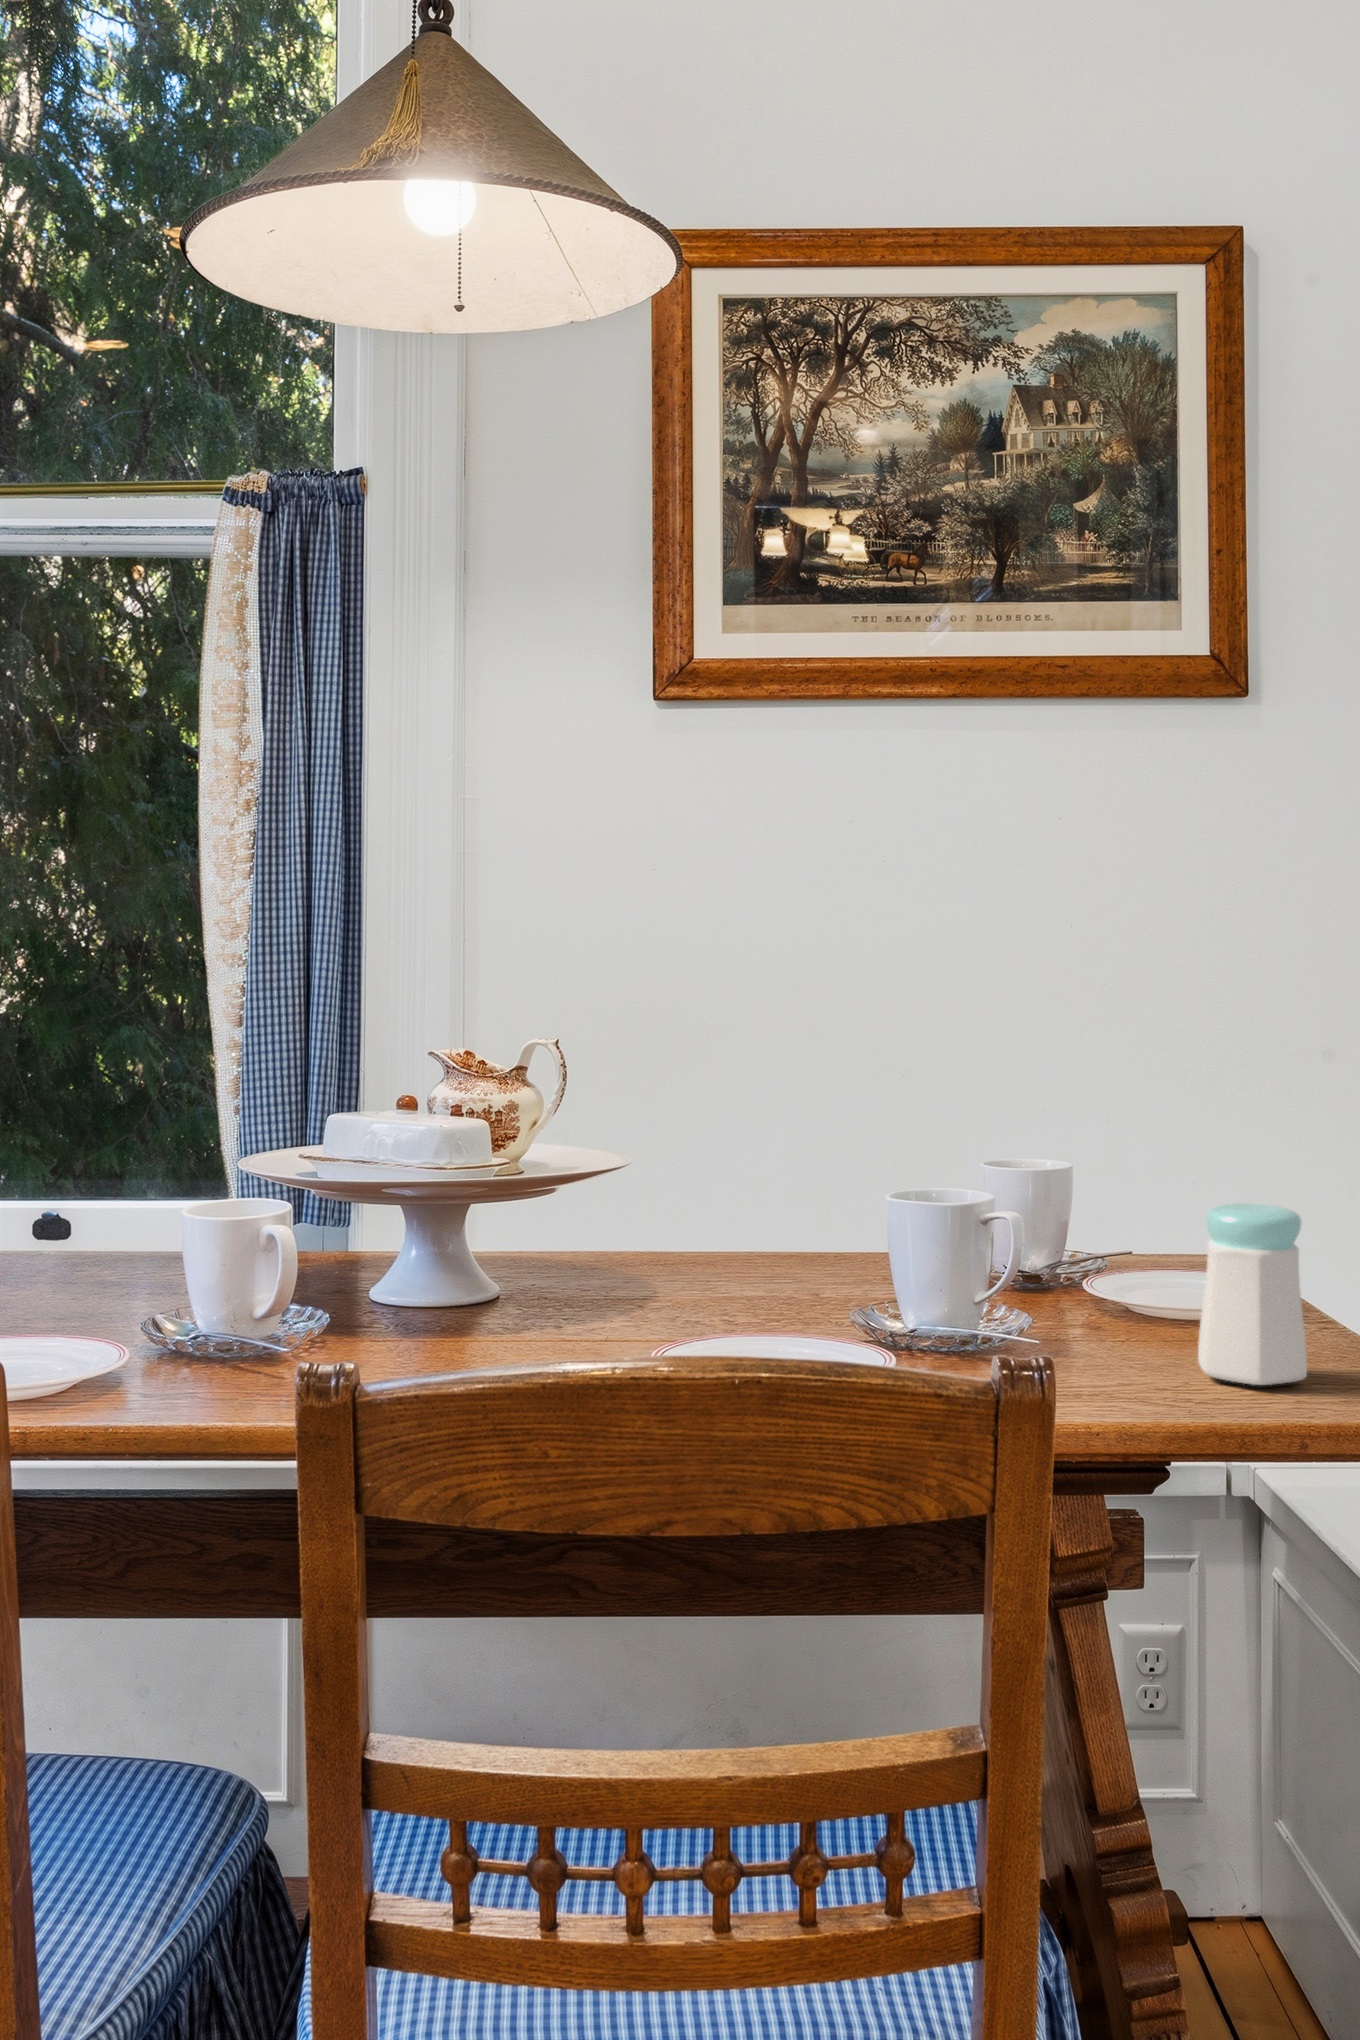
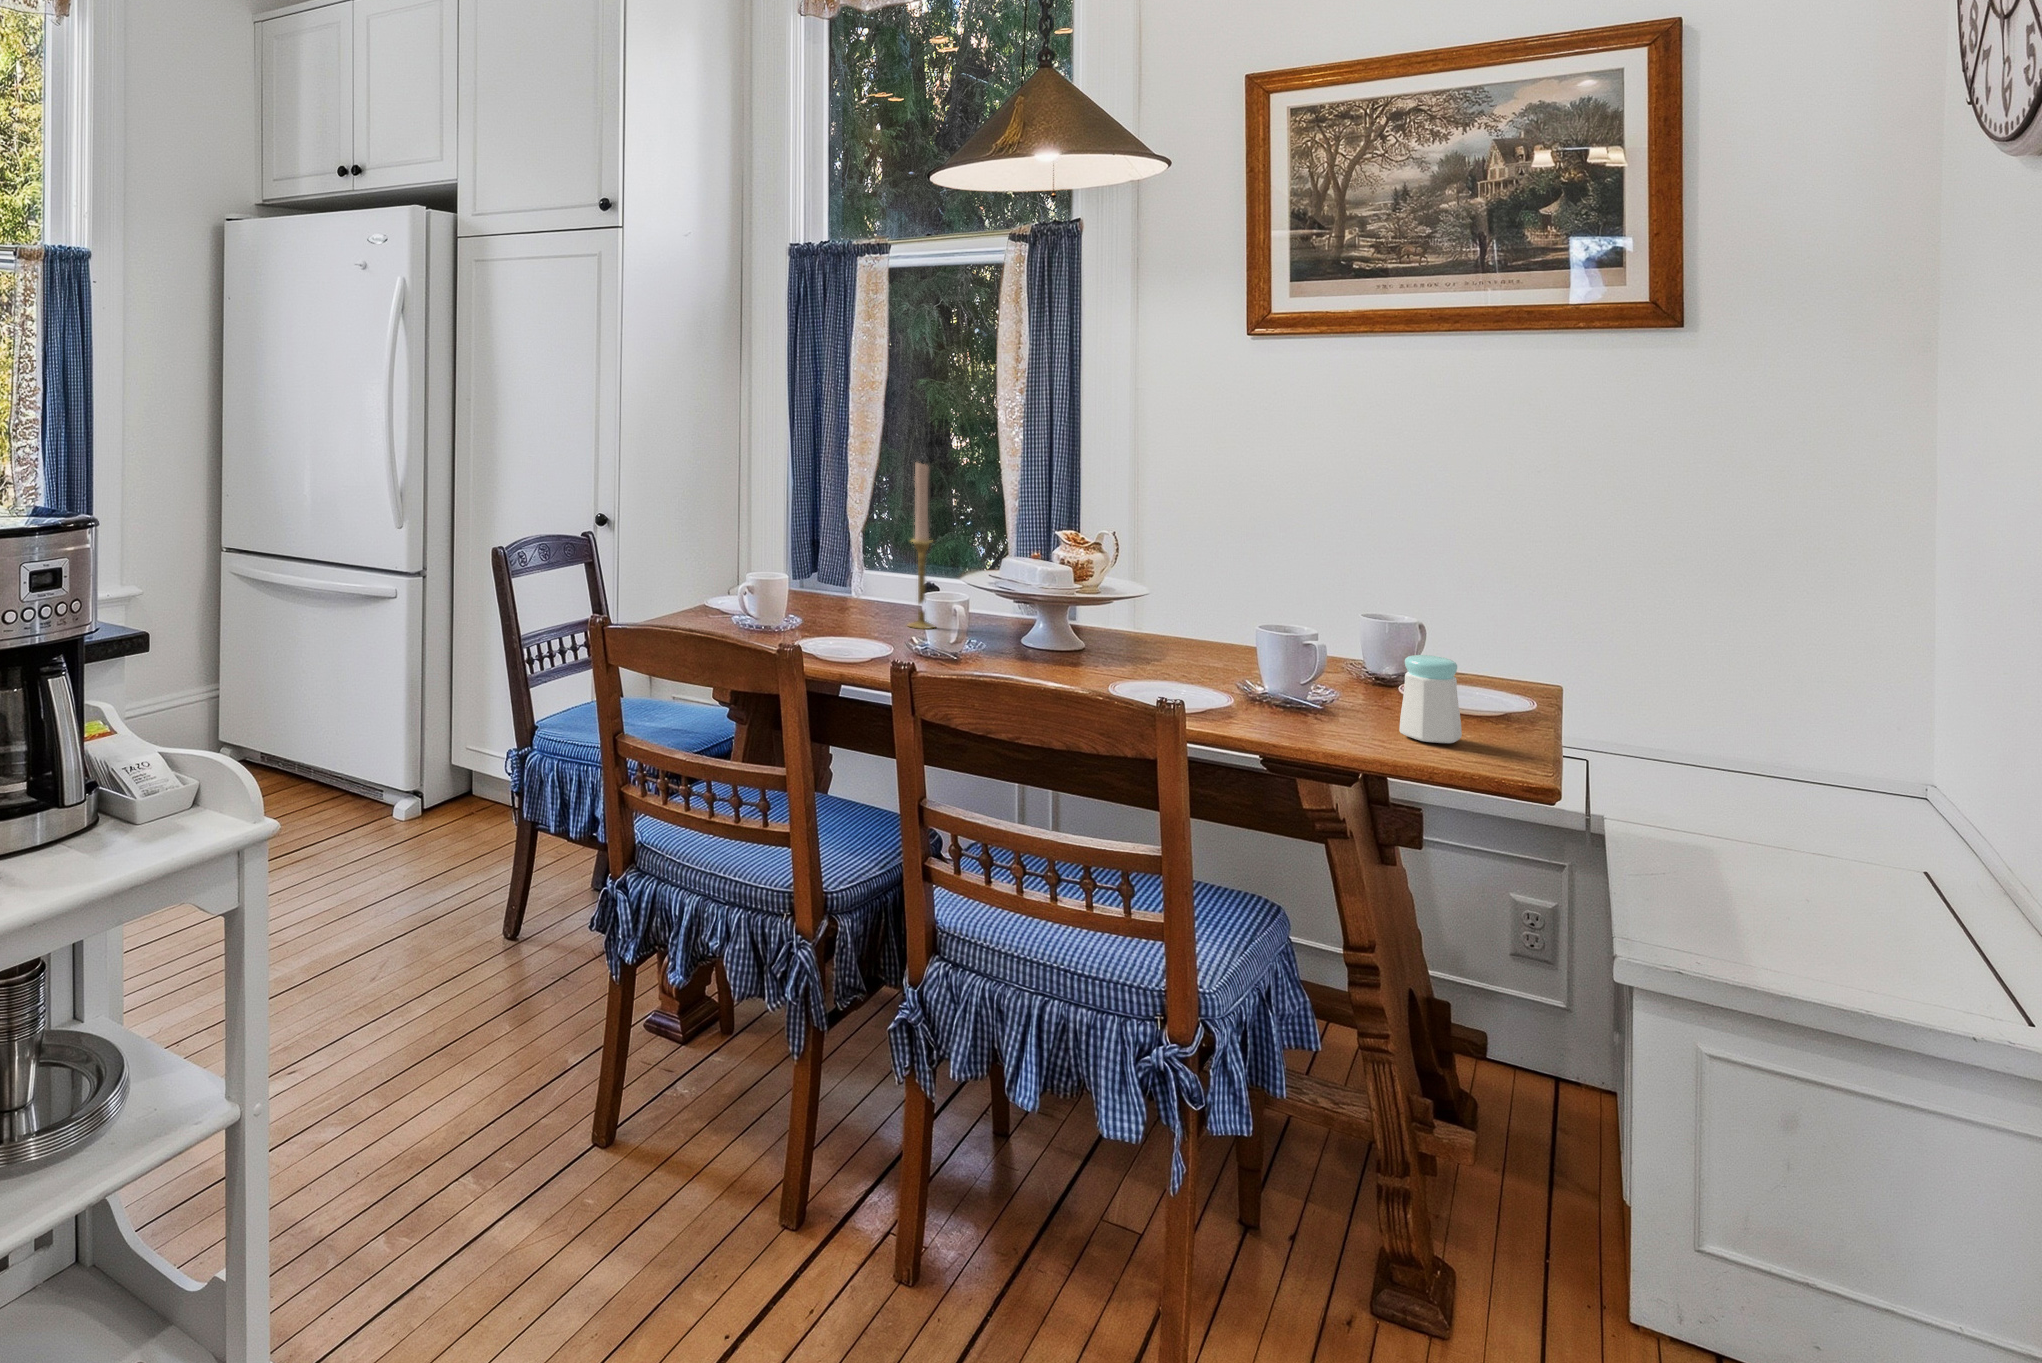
candlestick: none [56,886,127,1289] -> present [909,463,934,629]

